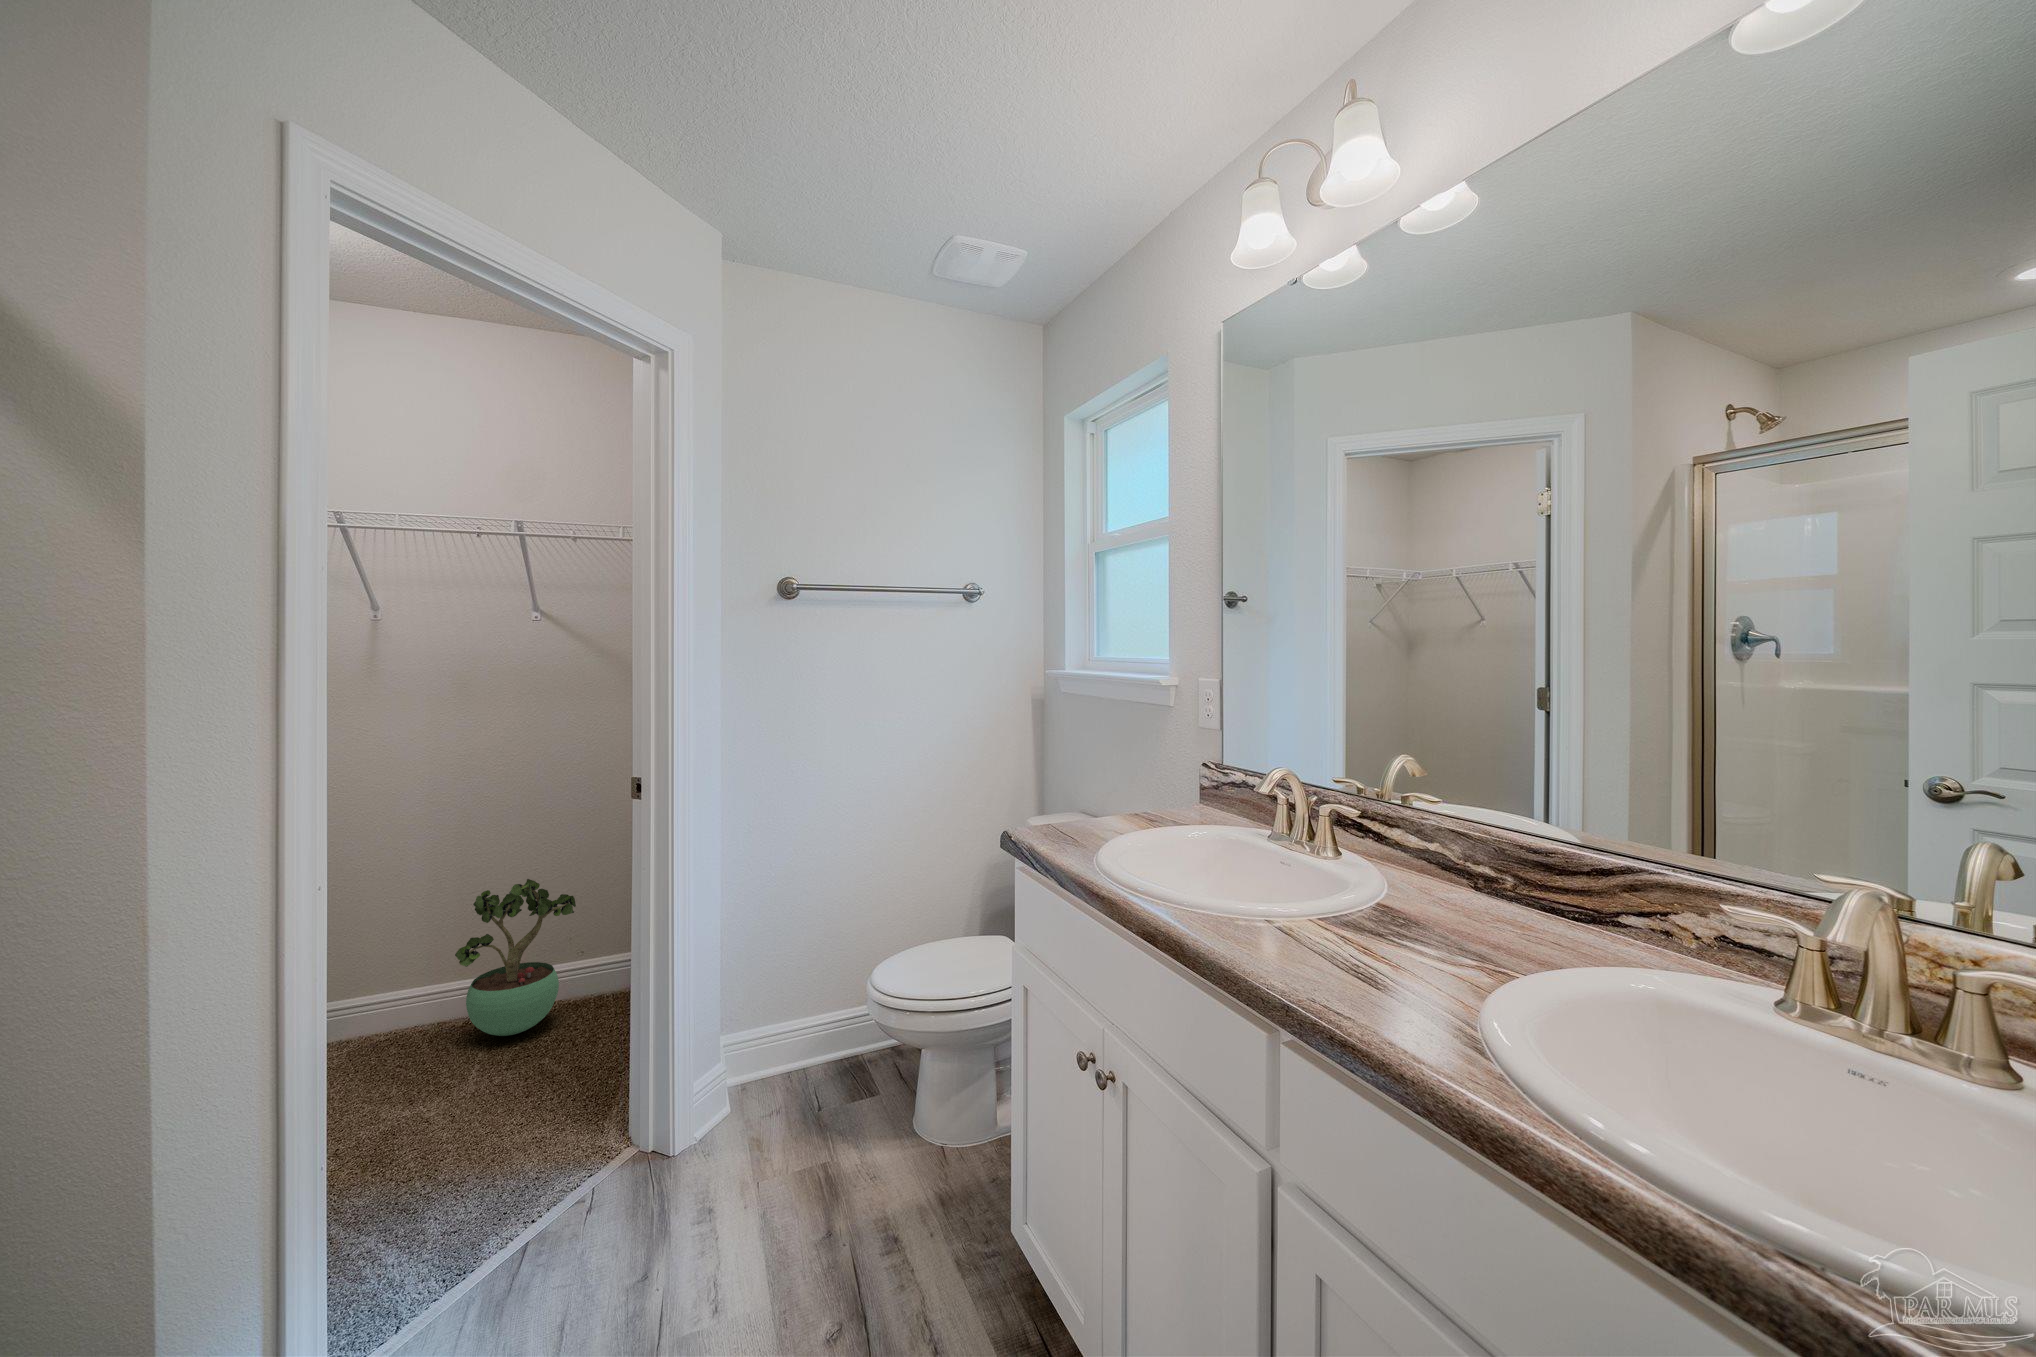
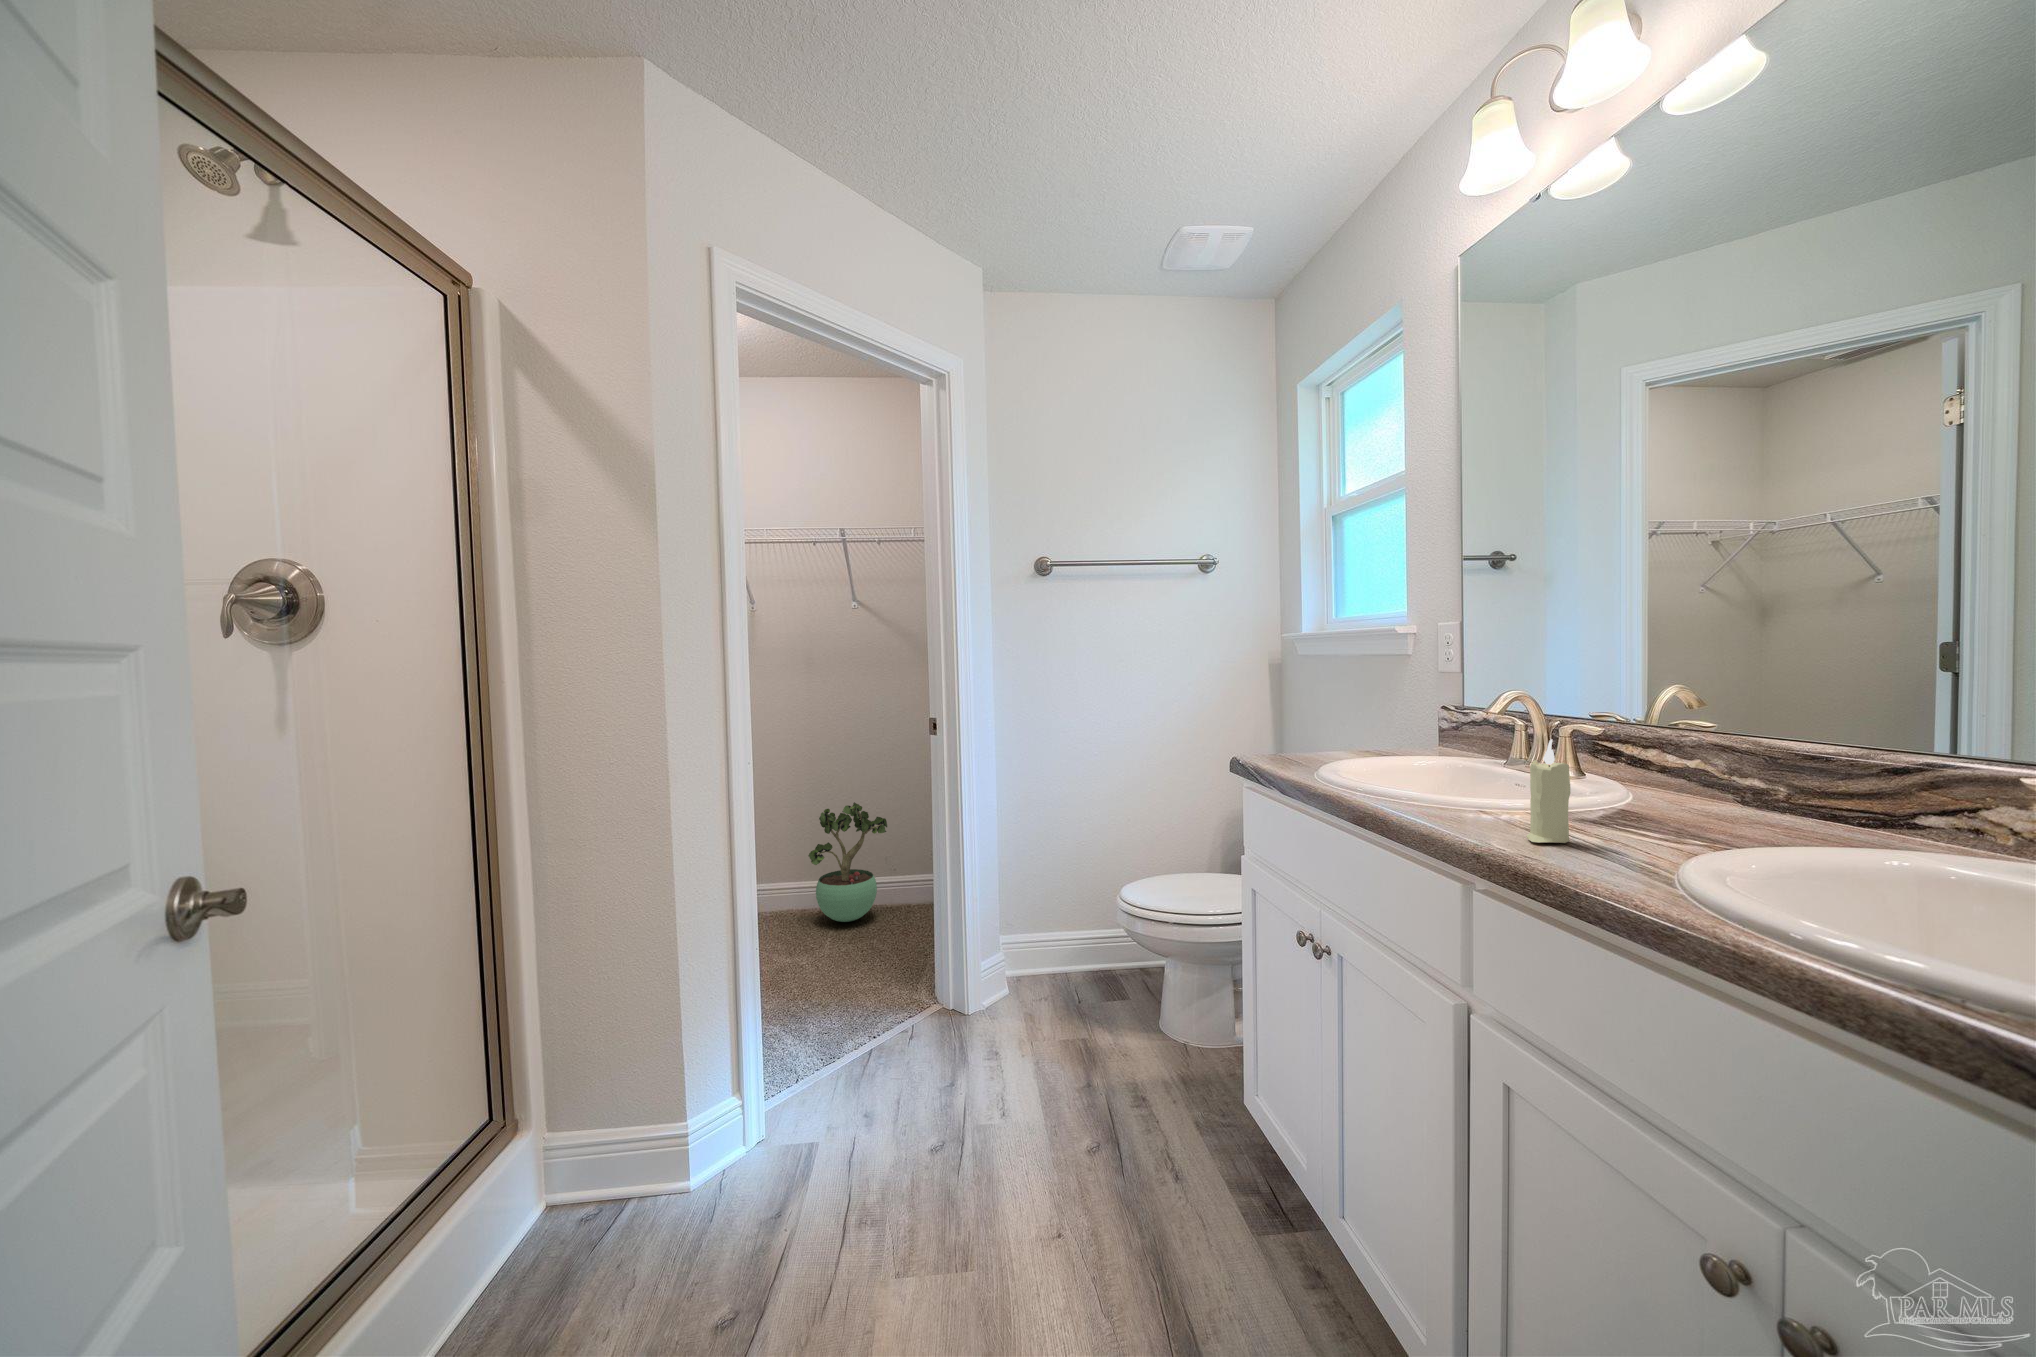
candle: none [1335,869,1377,986] -> present [1526,739,1570,843]

